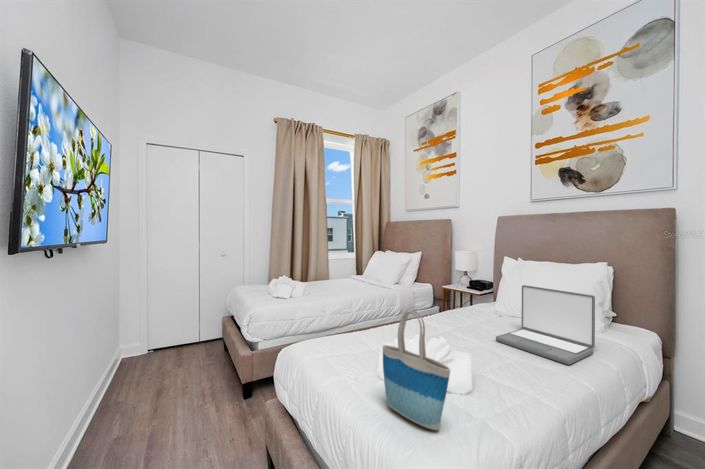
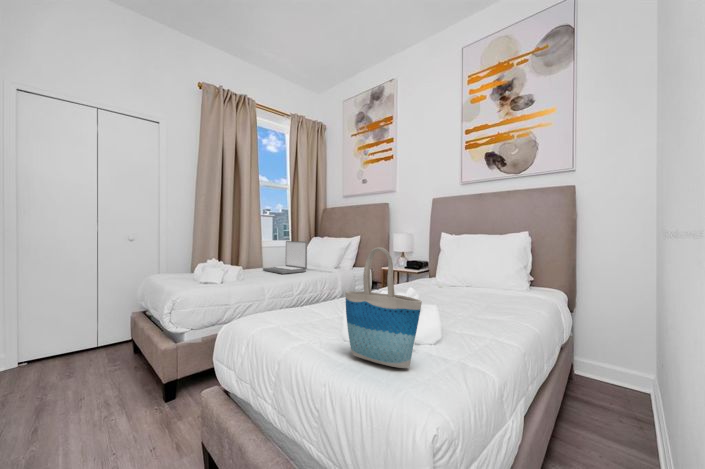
laptop: present [496,285,595,365] -> present [263,241,307,274]

